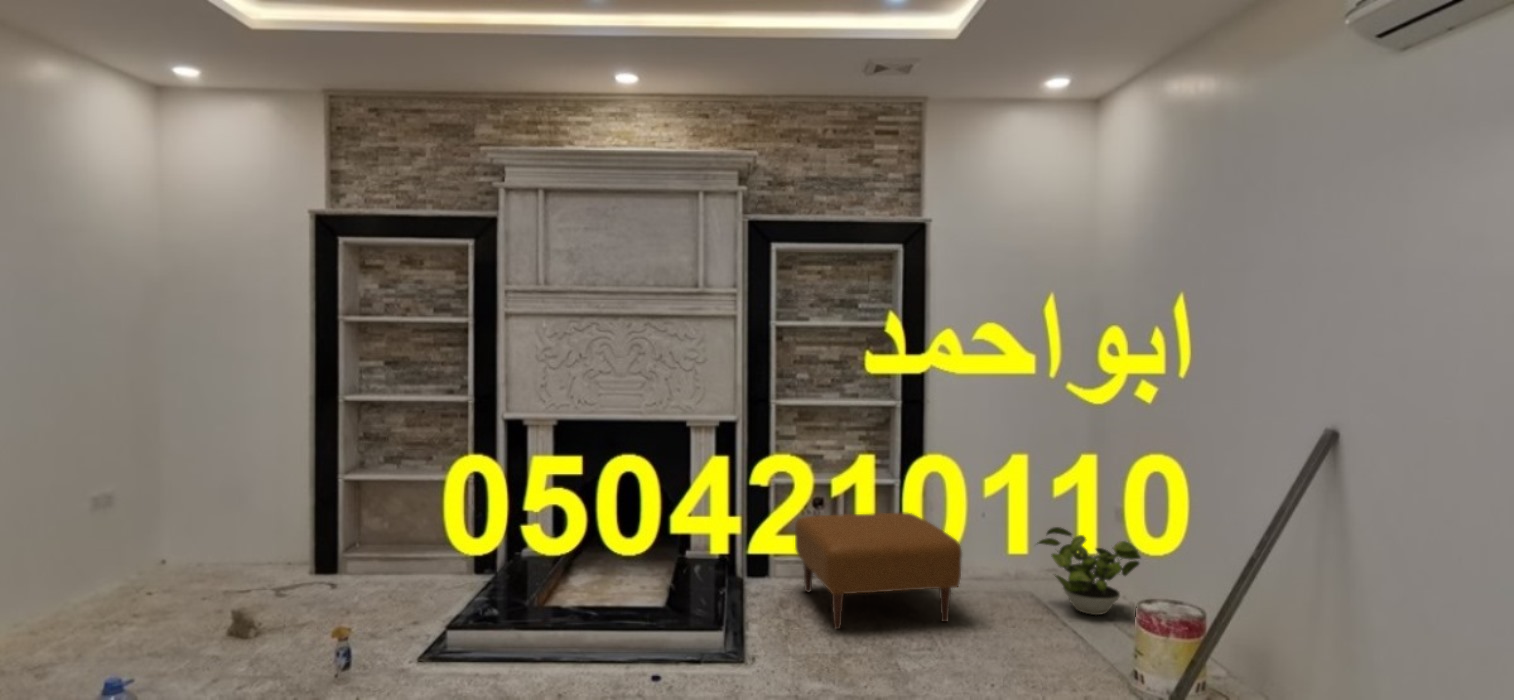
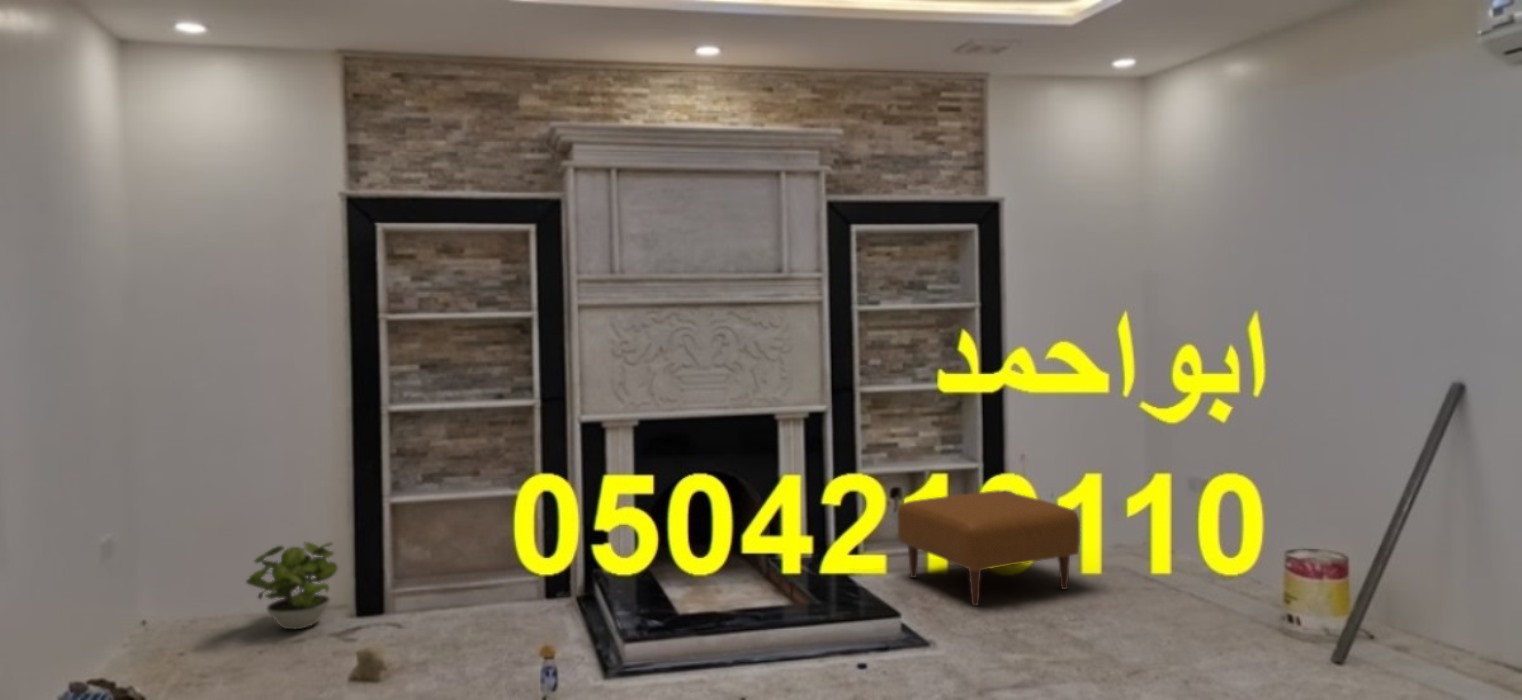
potted plant: present [1037,527,1141,615] -> present [247,542,337,629]

